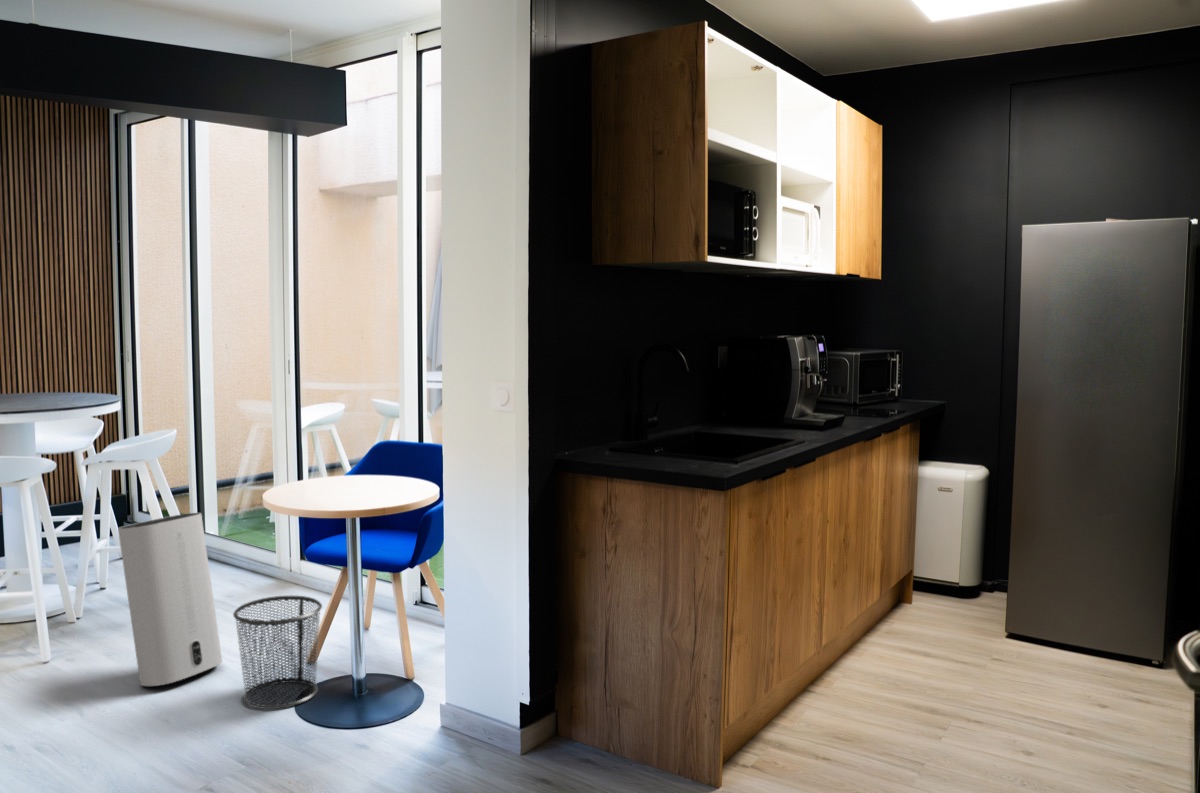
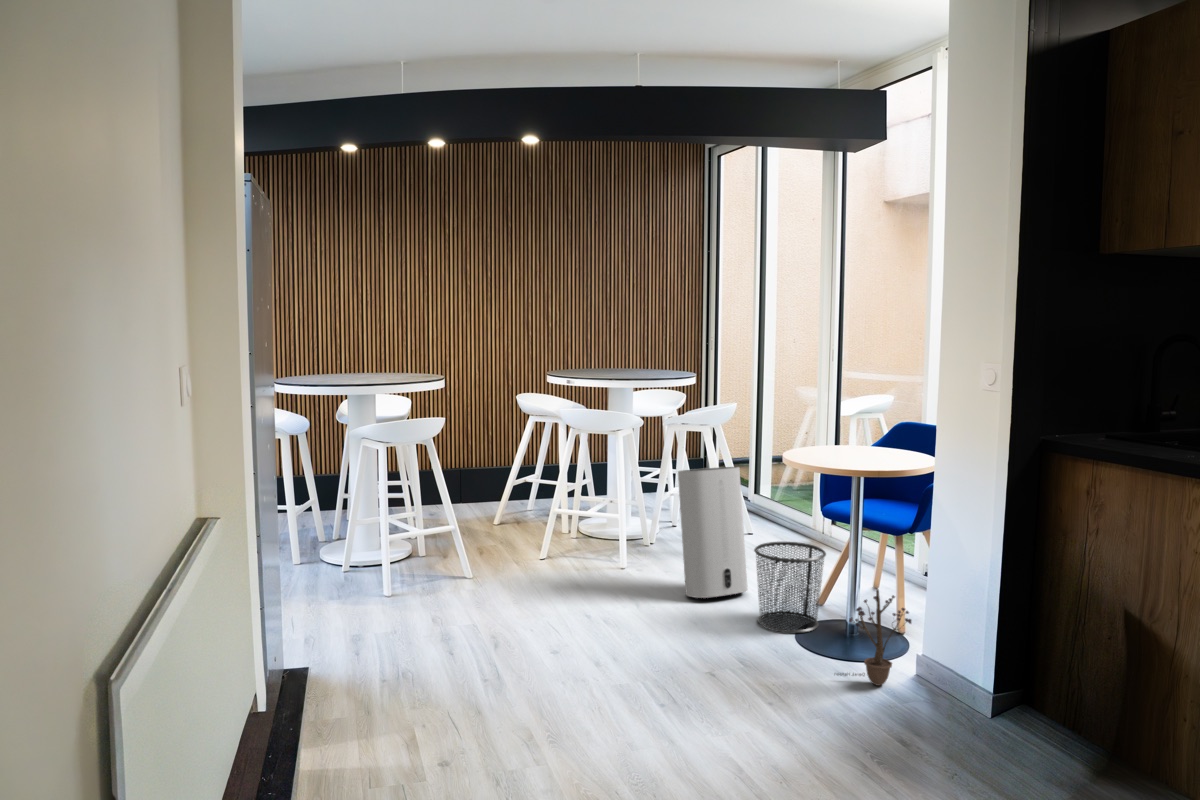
decorative plant: none [351,642,434,752] -> present [836,590,911,686]

